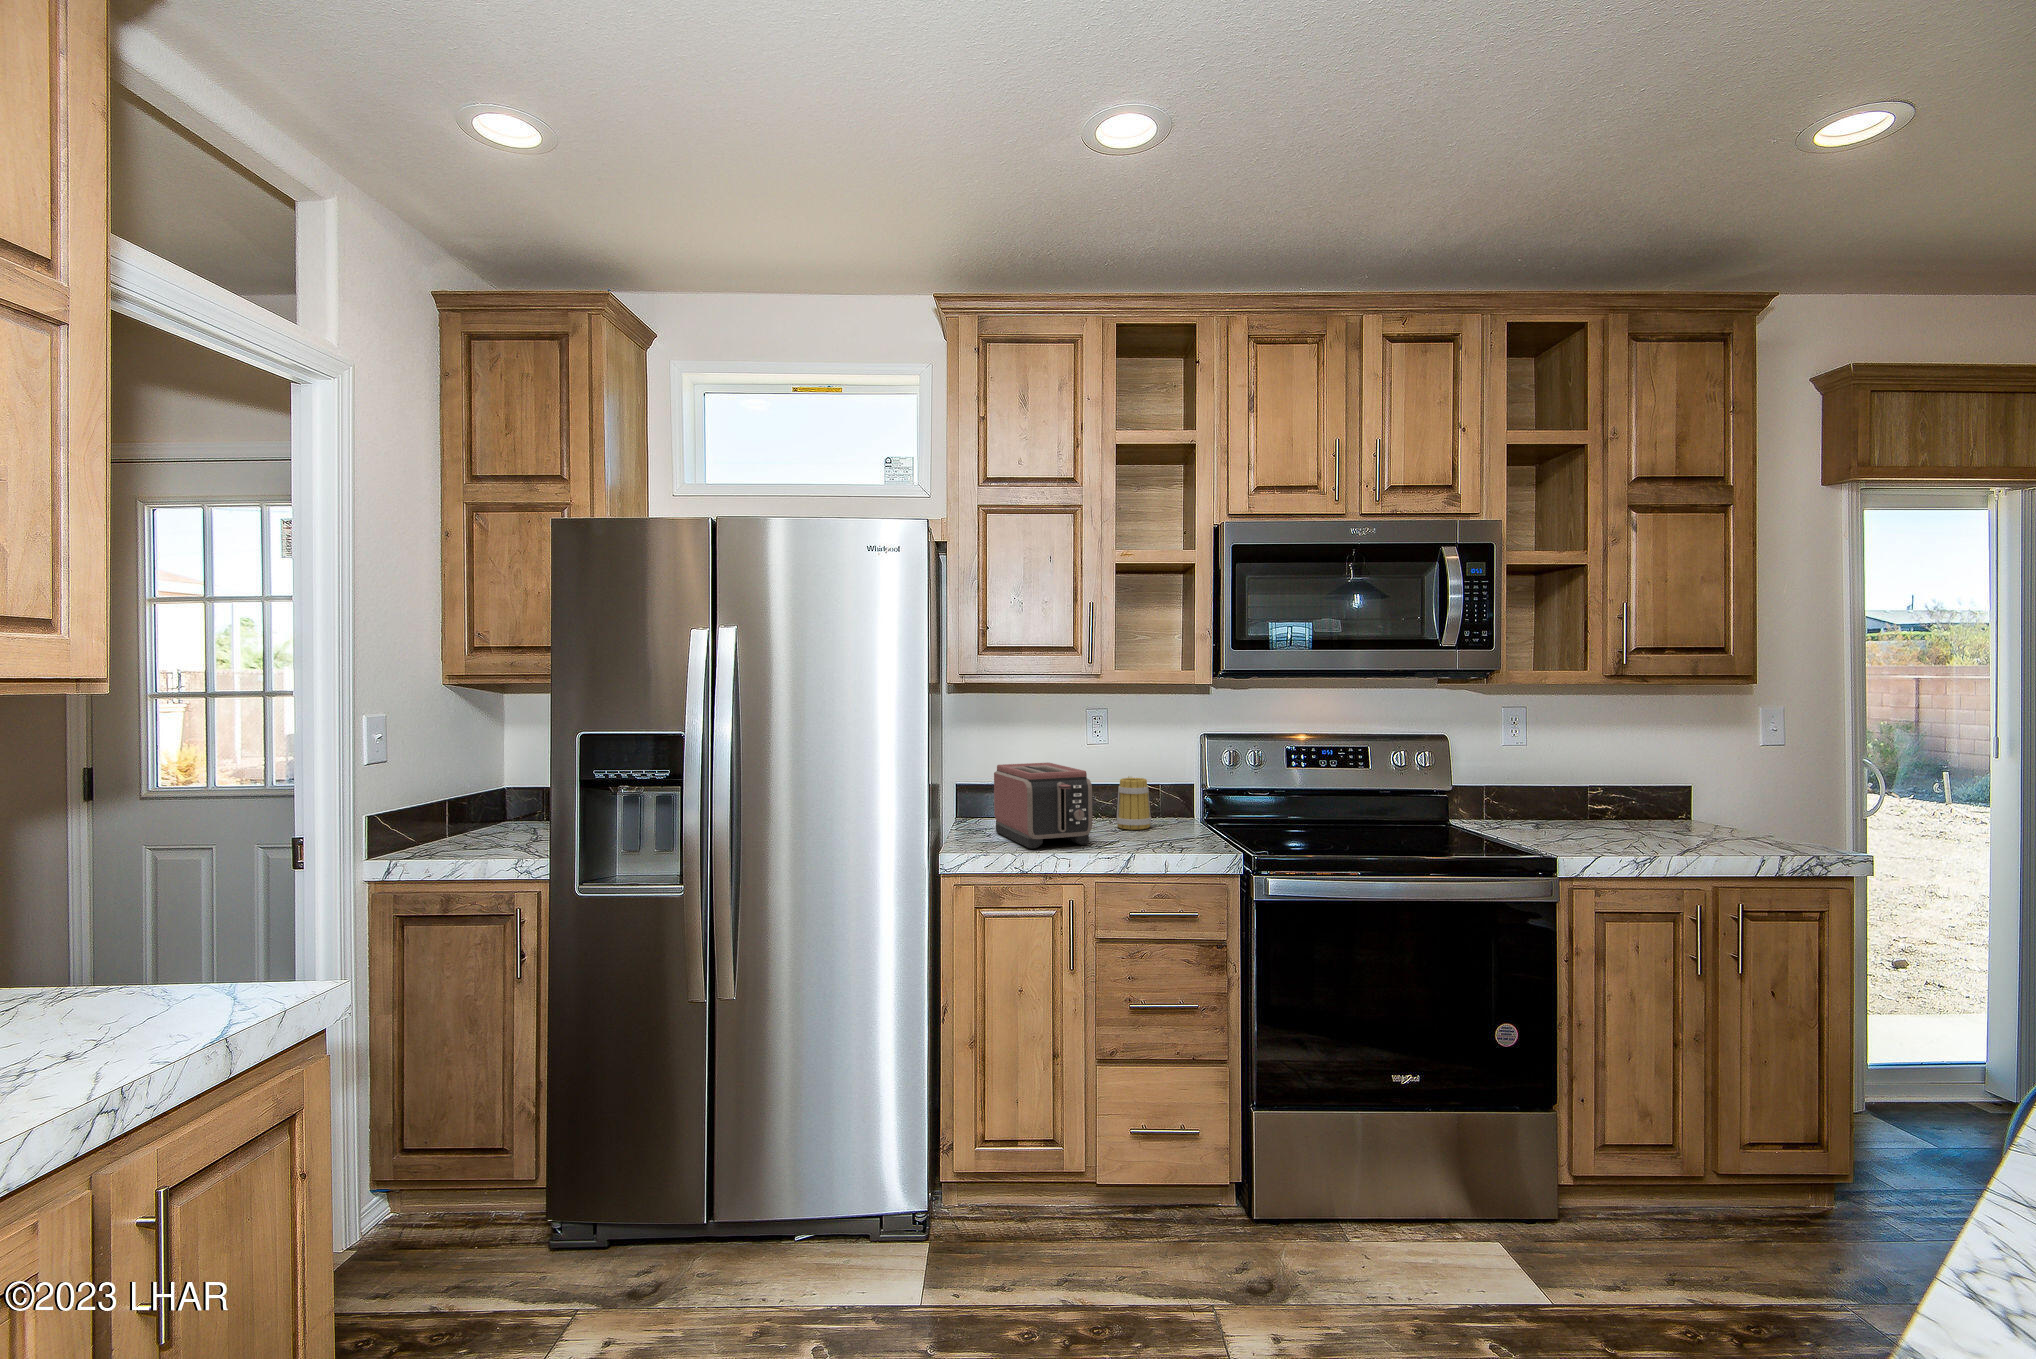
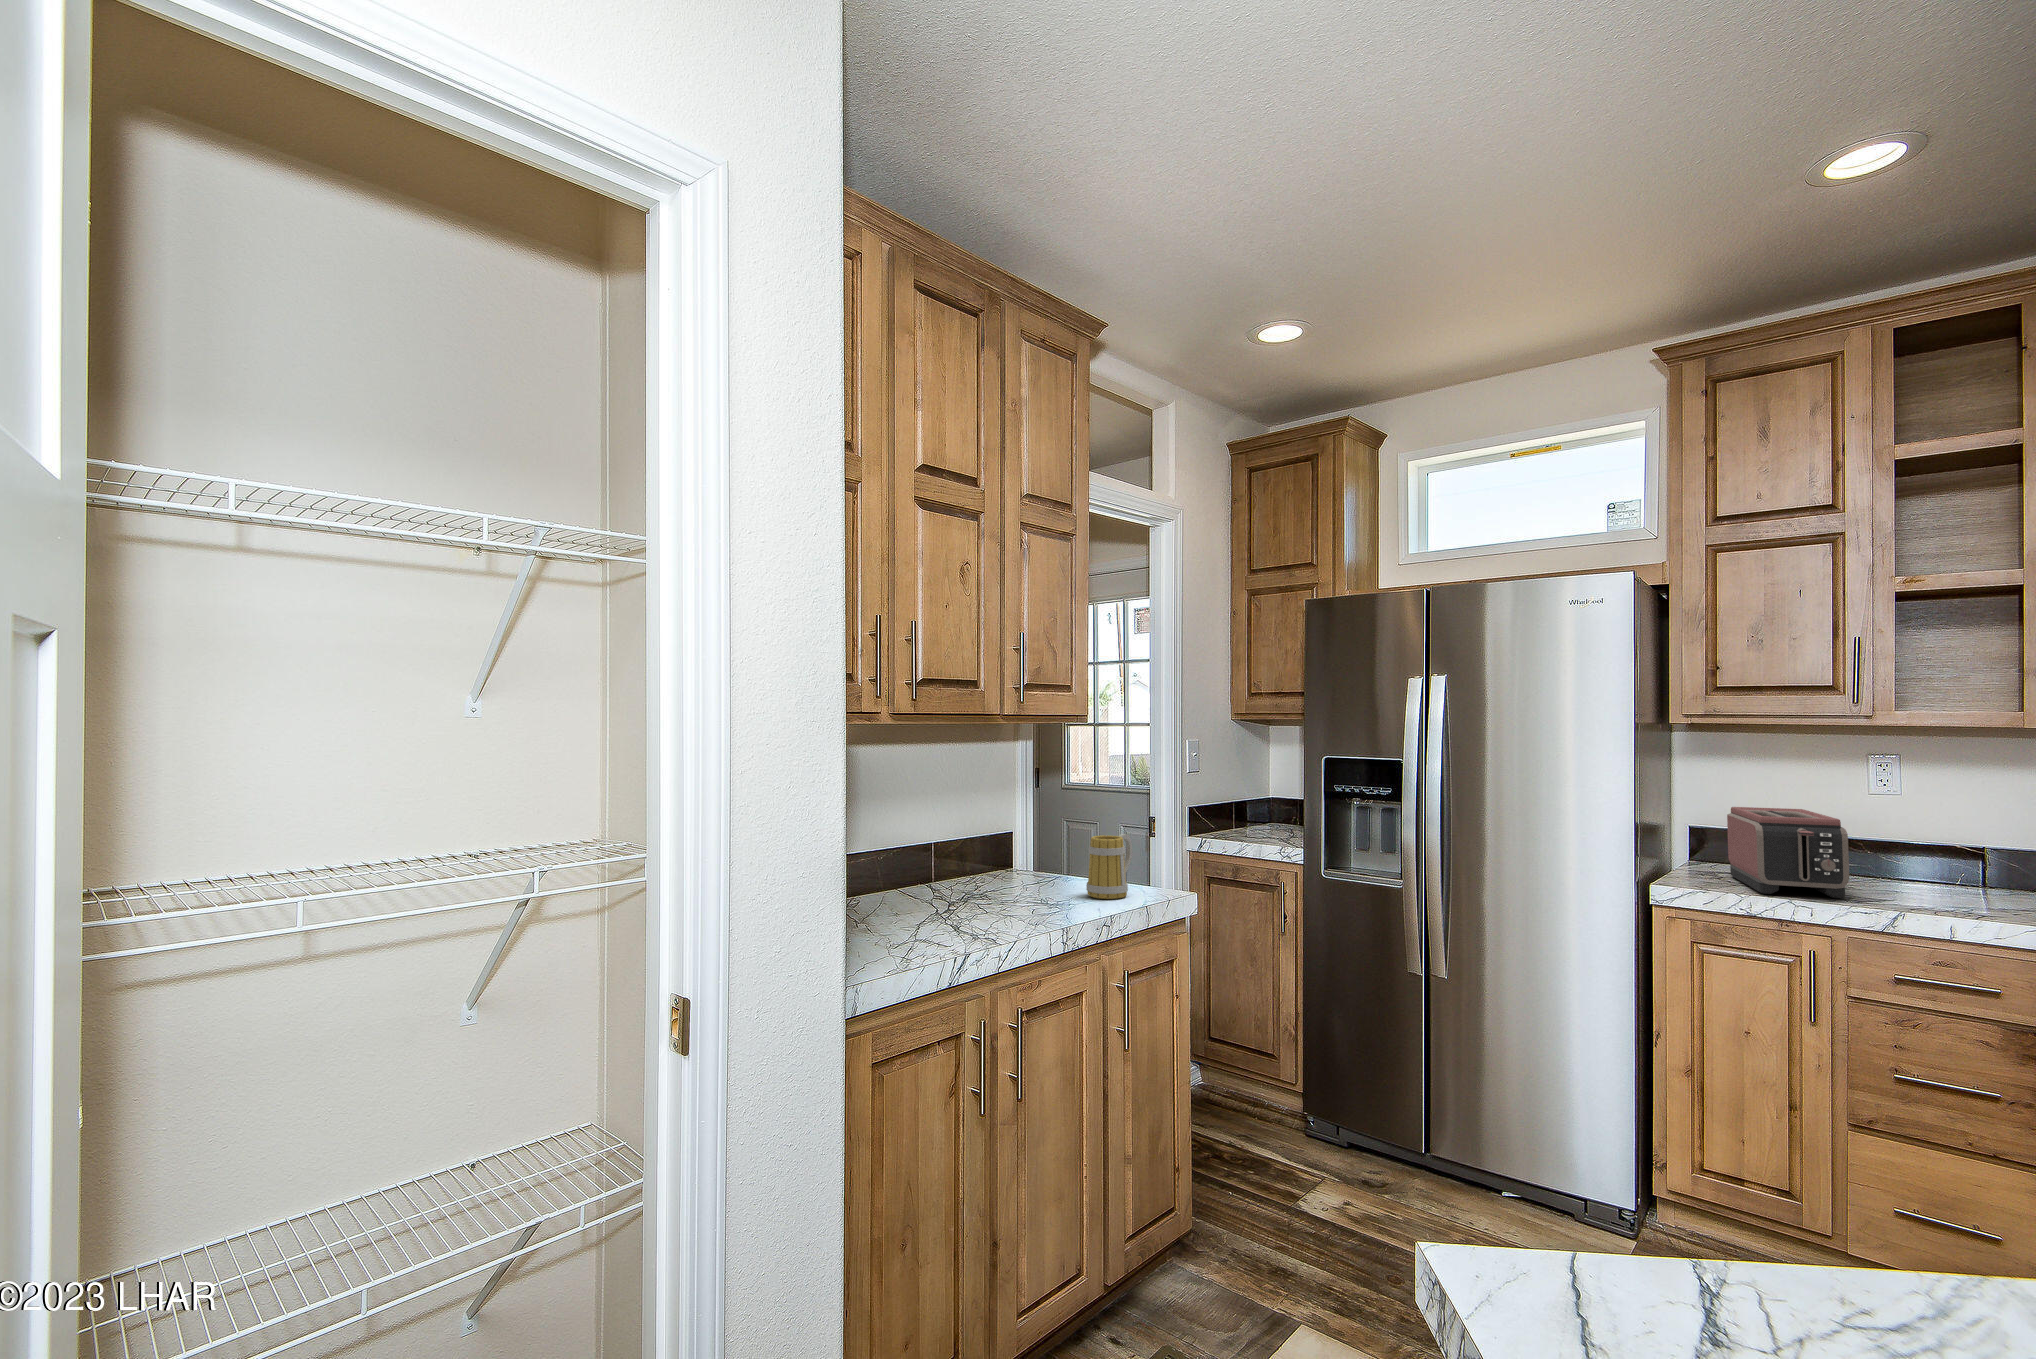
mug: present [1117,776,1151,830] -> present [1086,834,1132,899]

